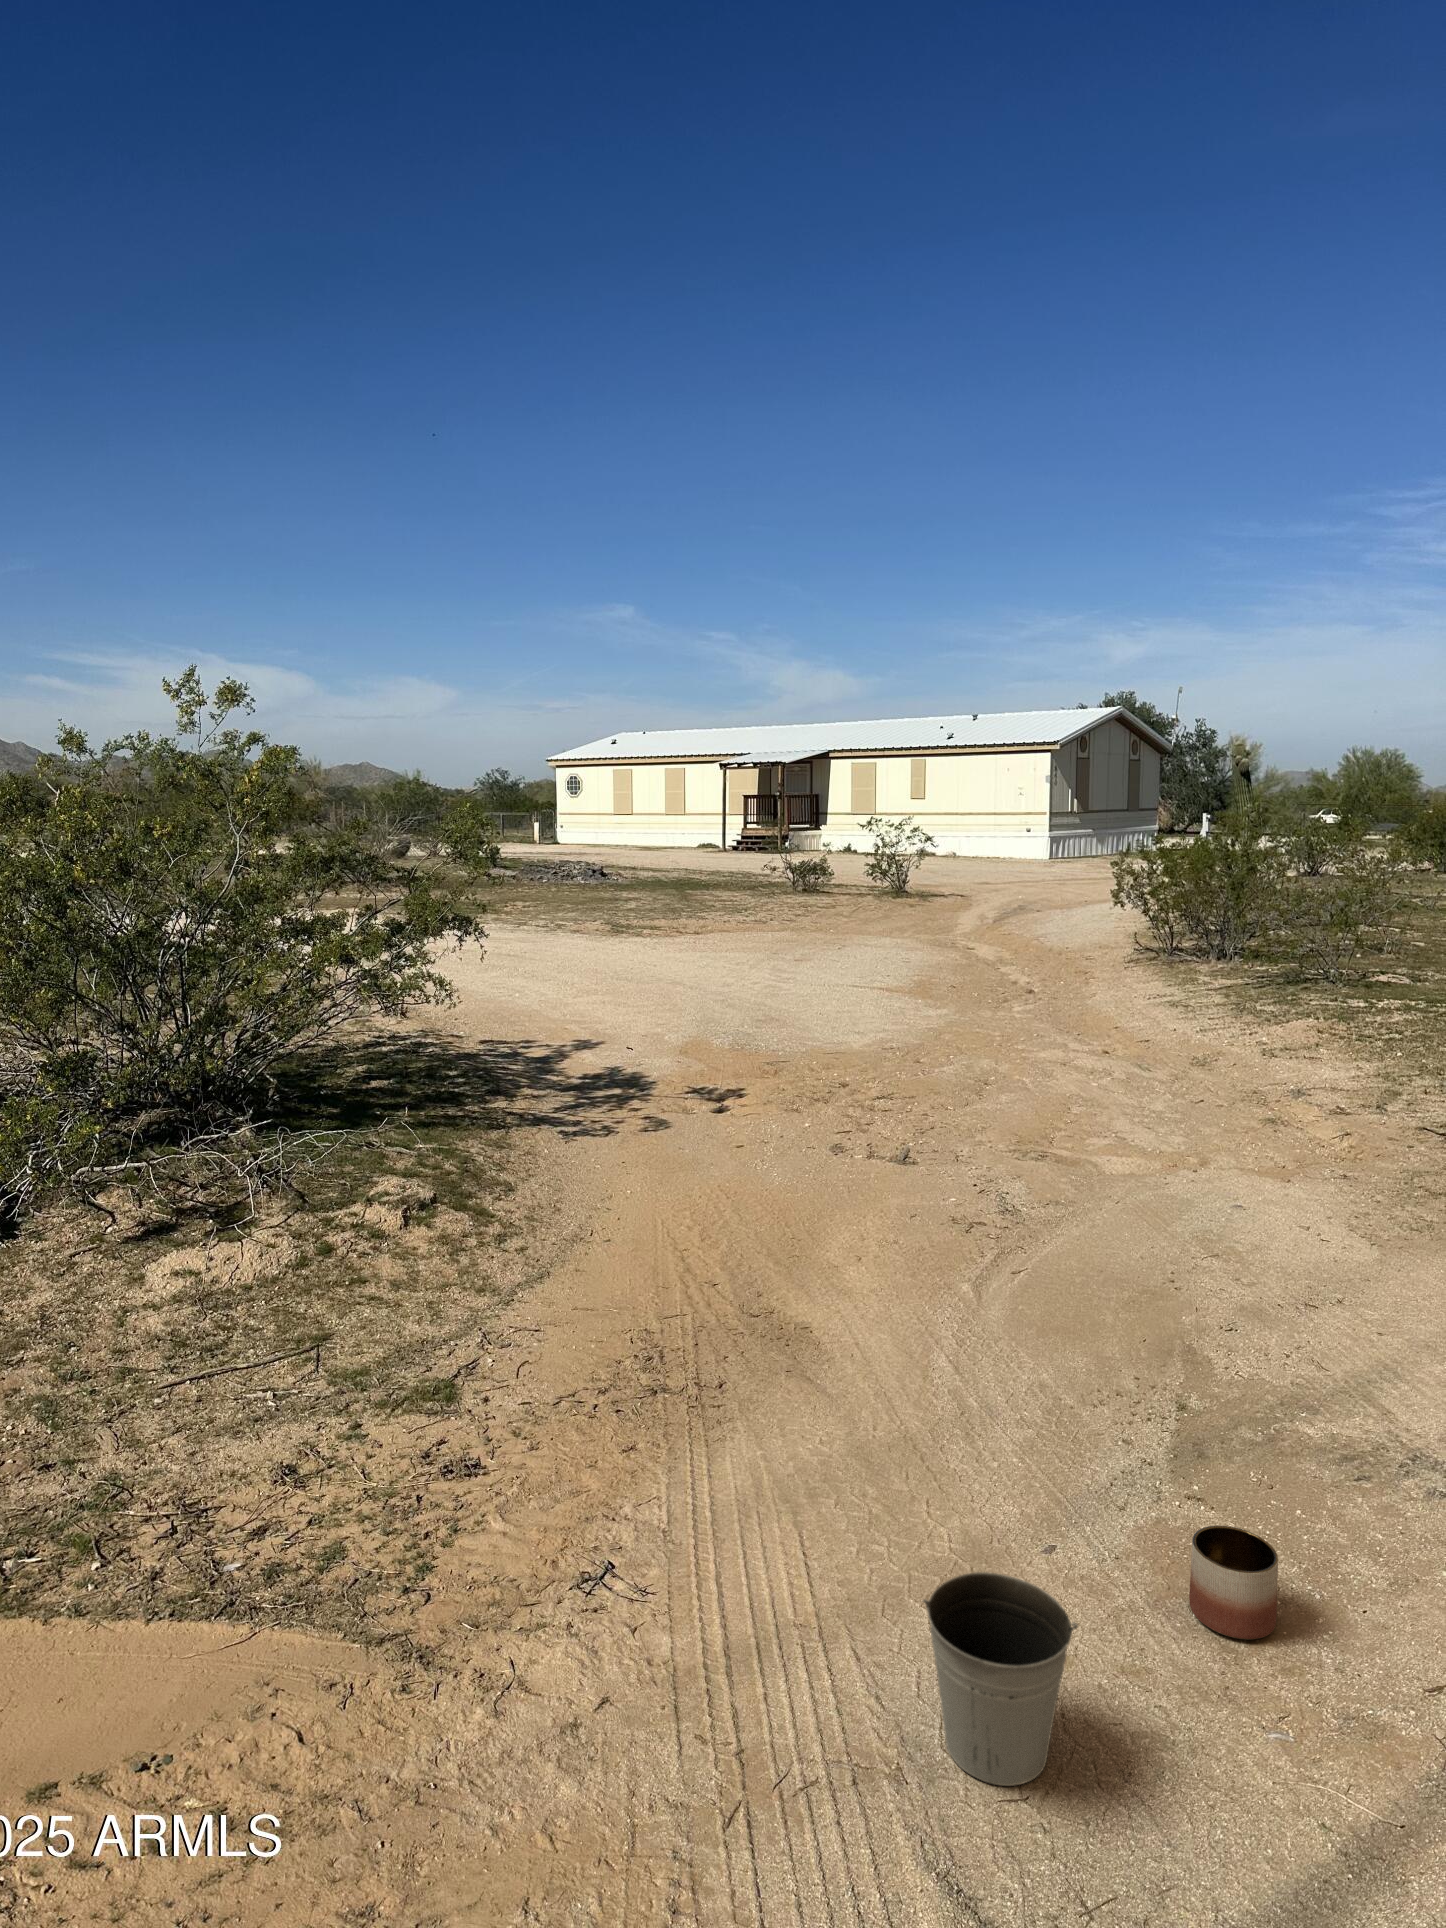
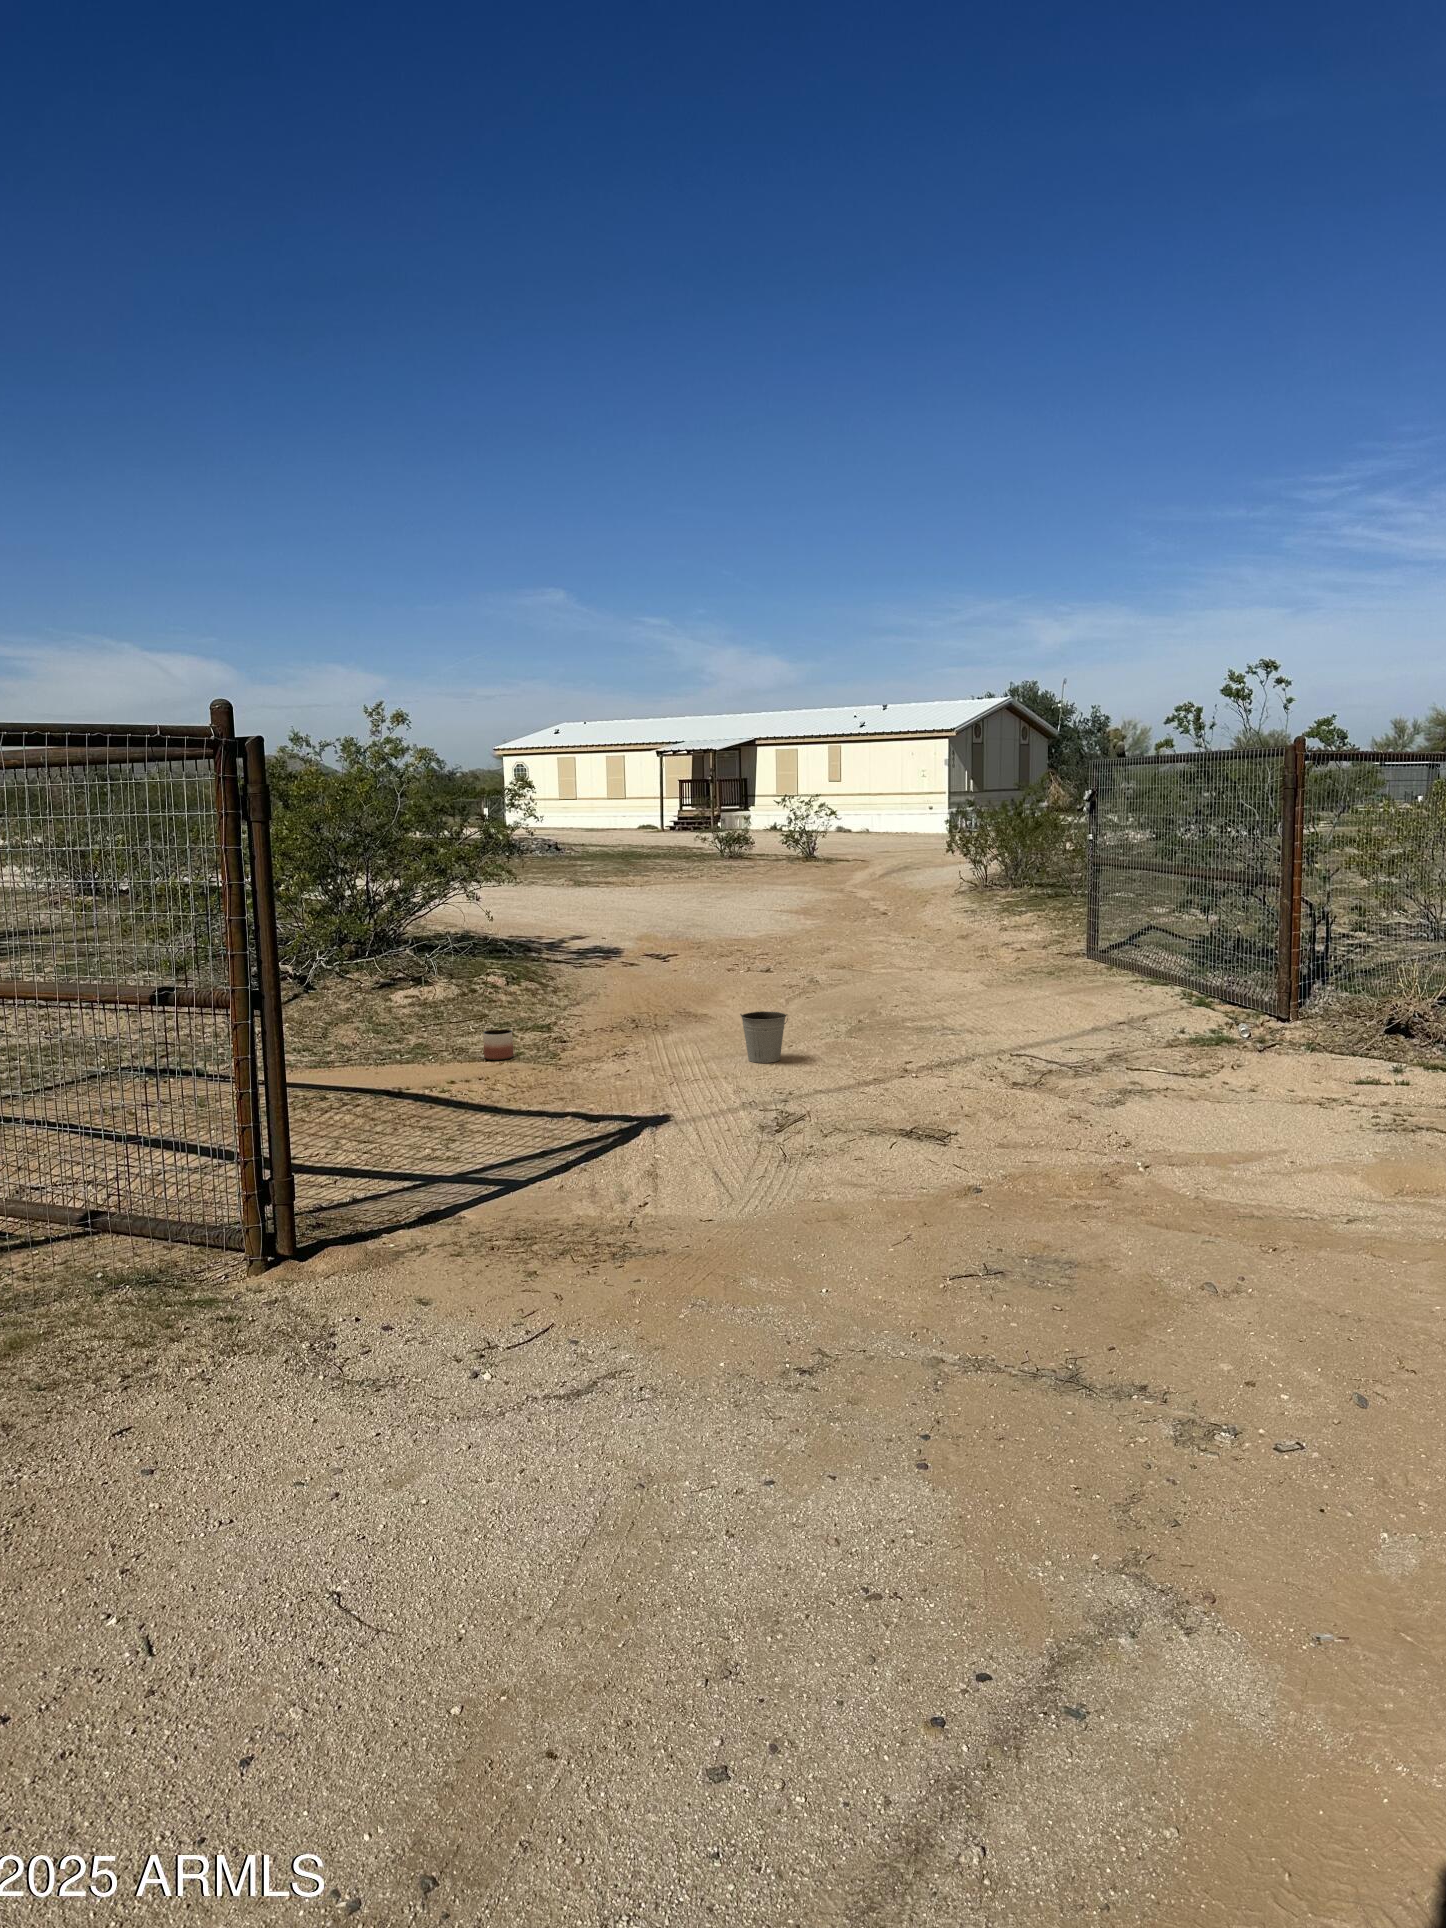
planter: present [1189,1526,1278,1640] -> present [483,1029,513,1060]

